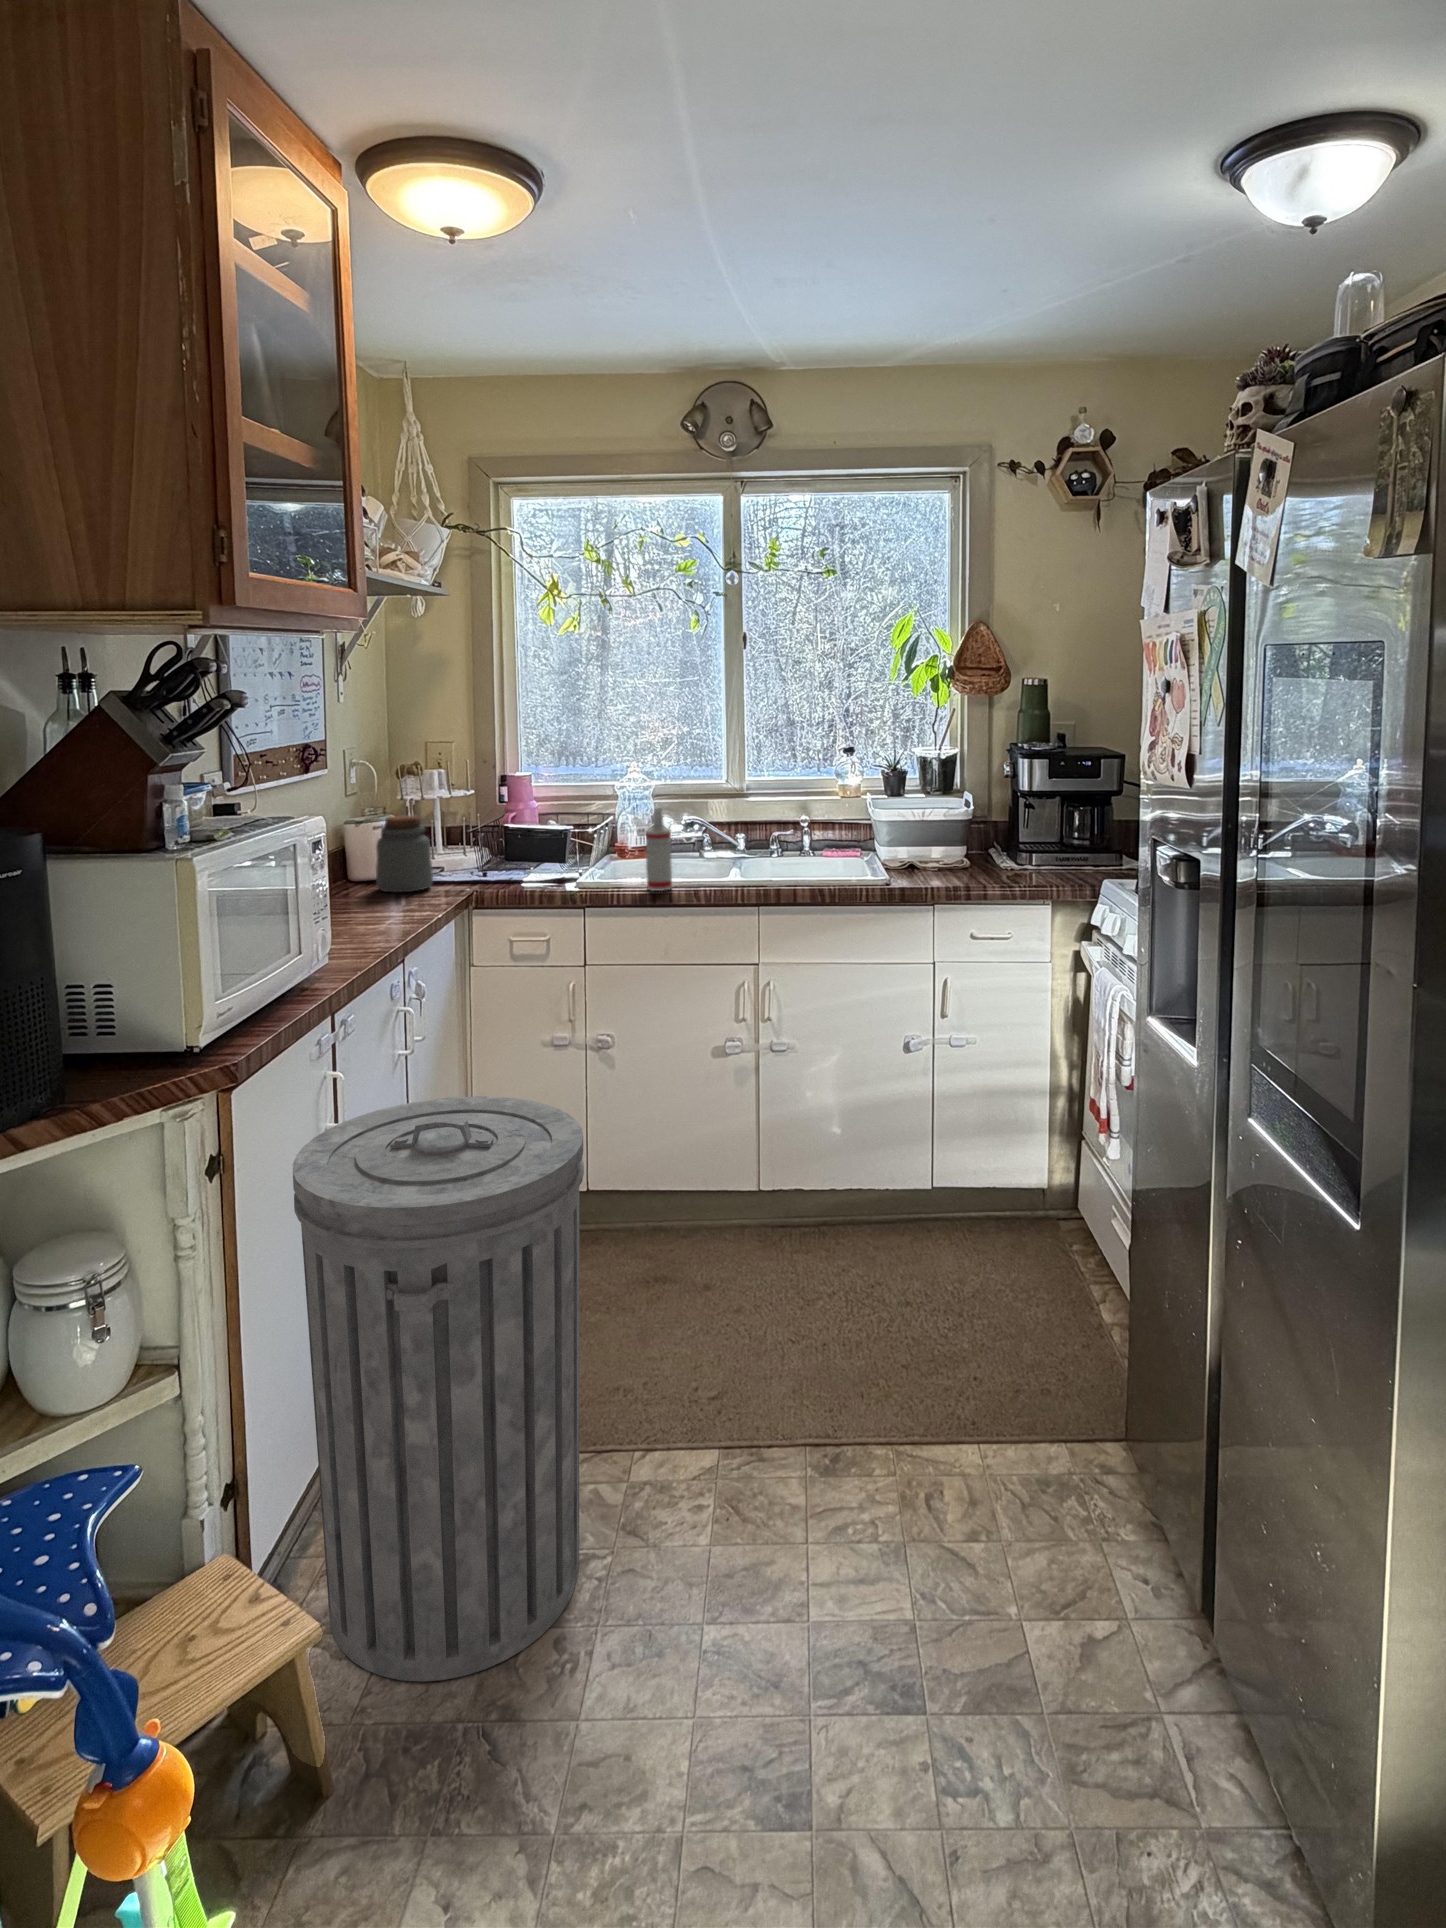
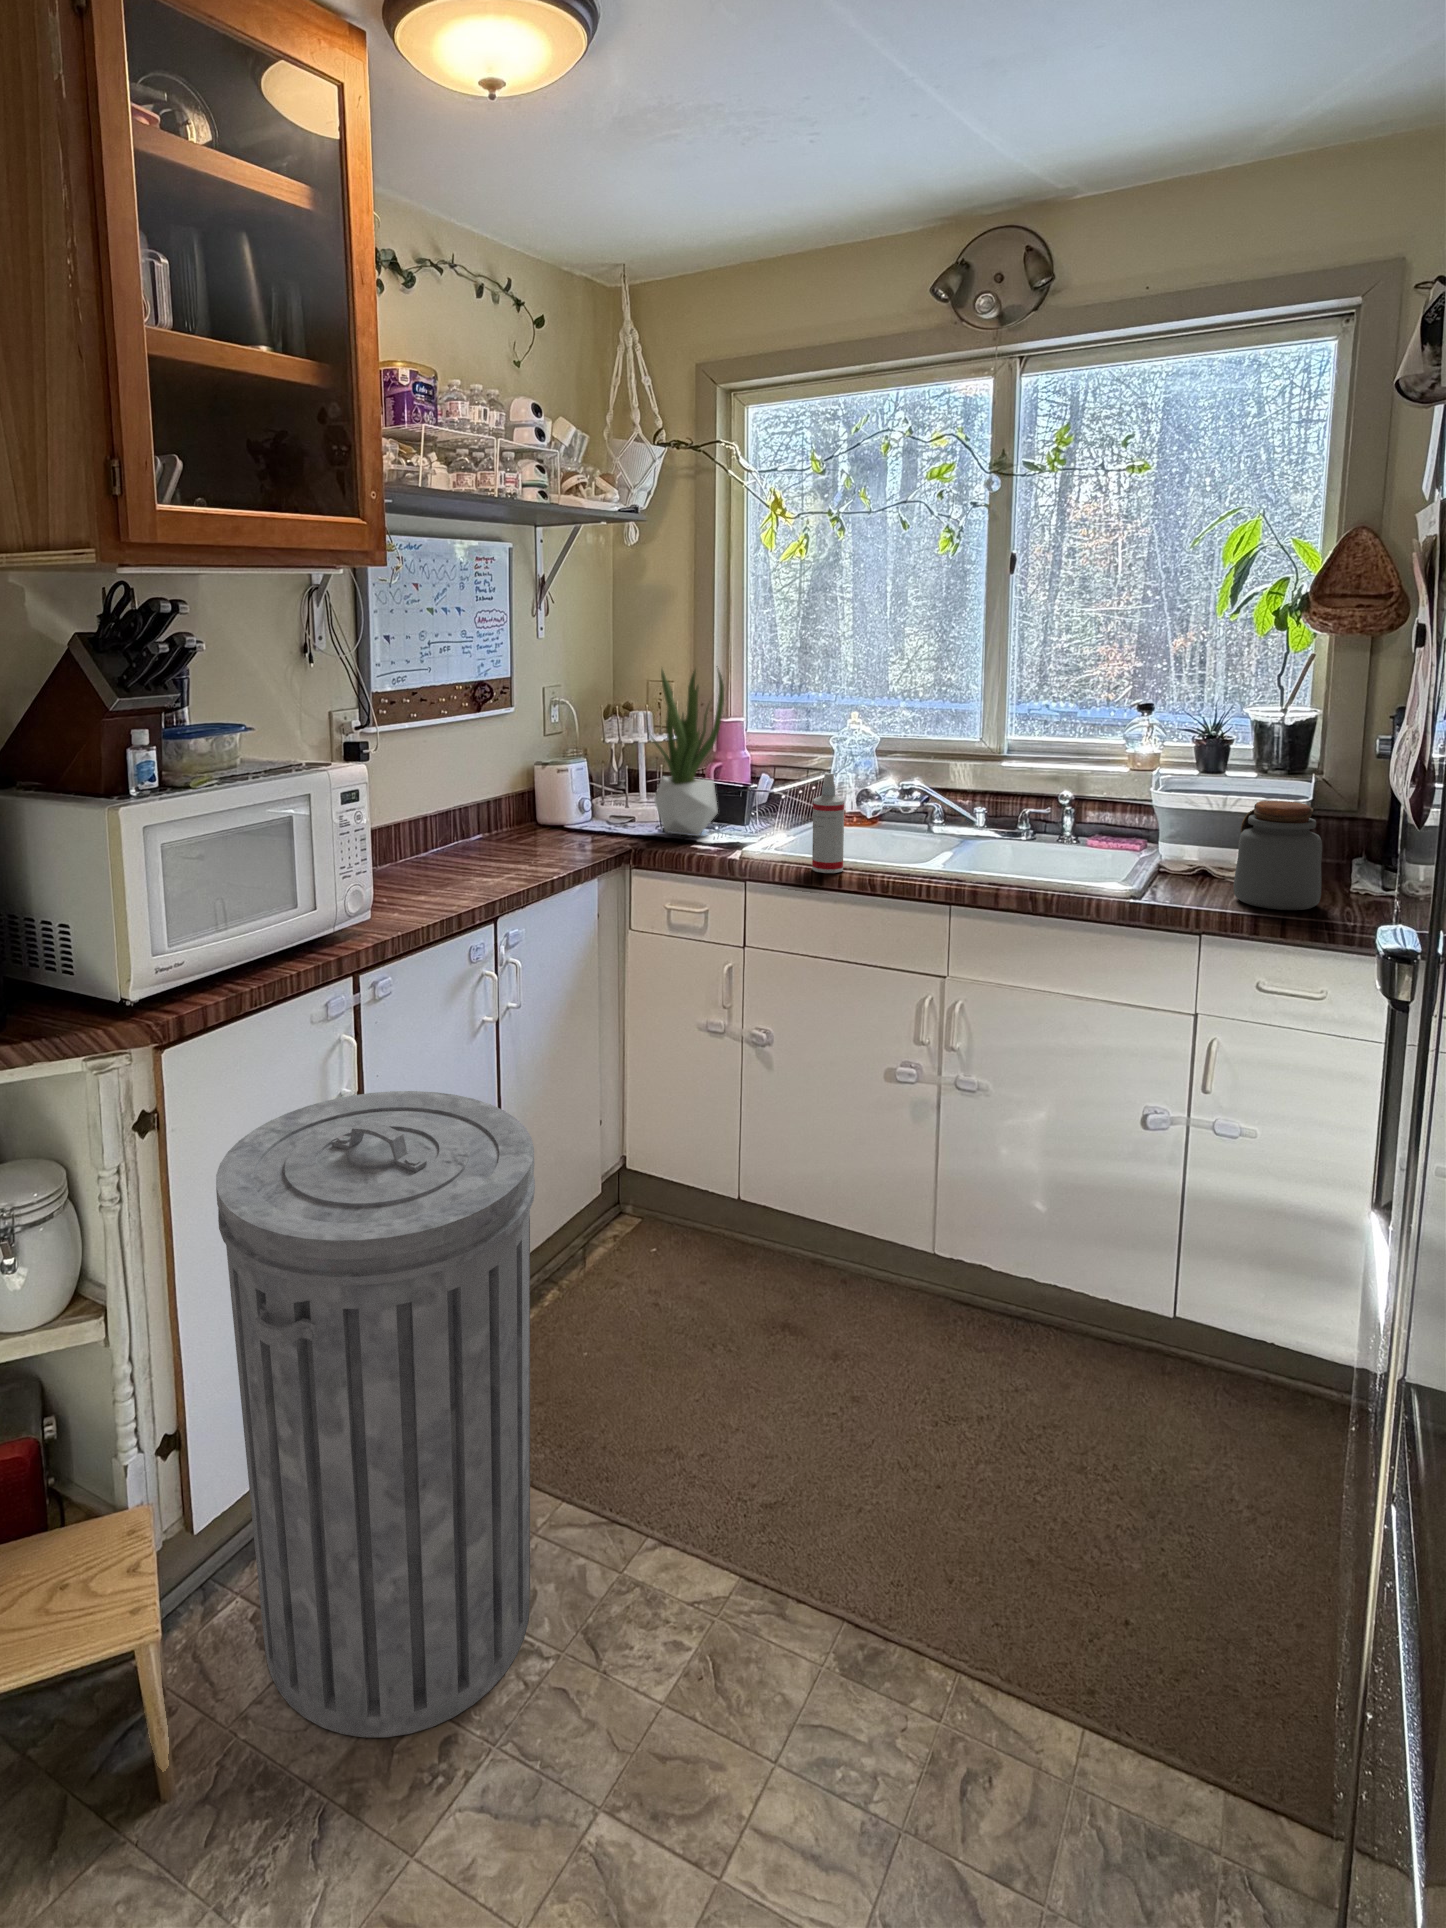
potted plant: none [471,722,541,877] -> present [650,668,724,836]
jar: present [376,815,433,892] -> present [1233,801,1322,910]

